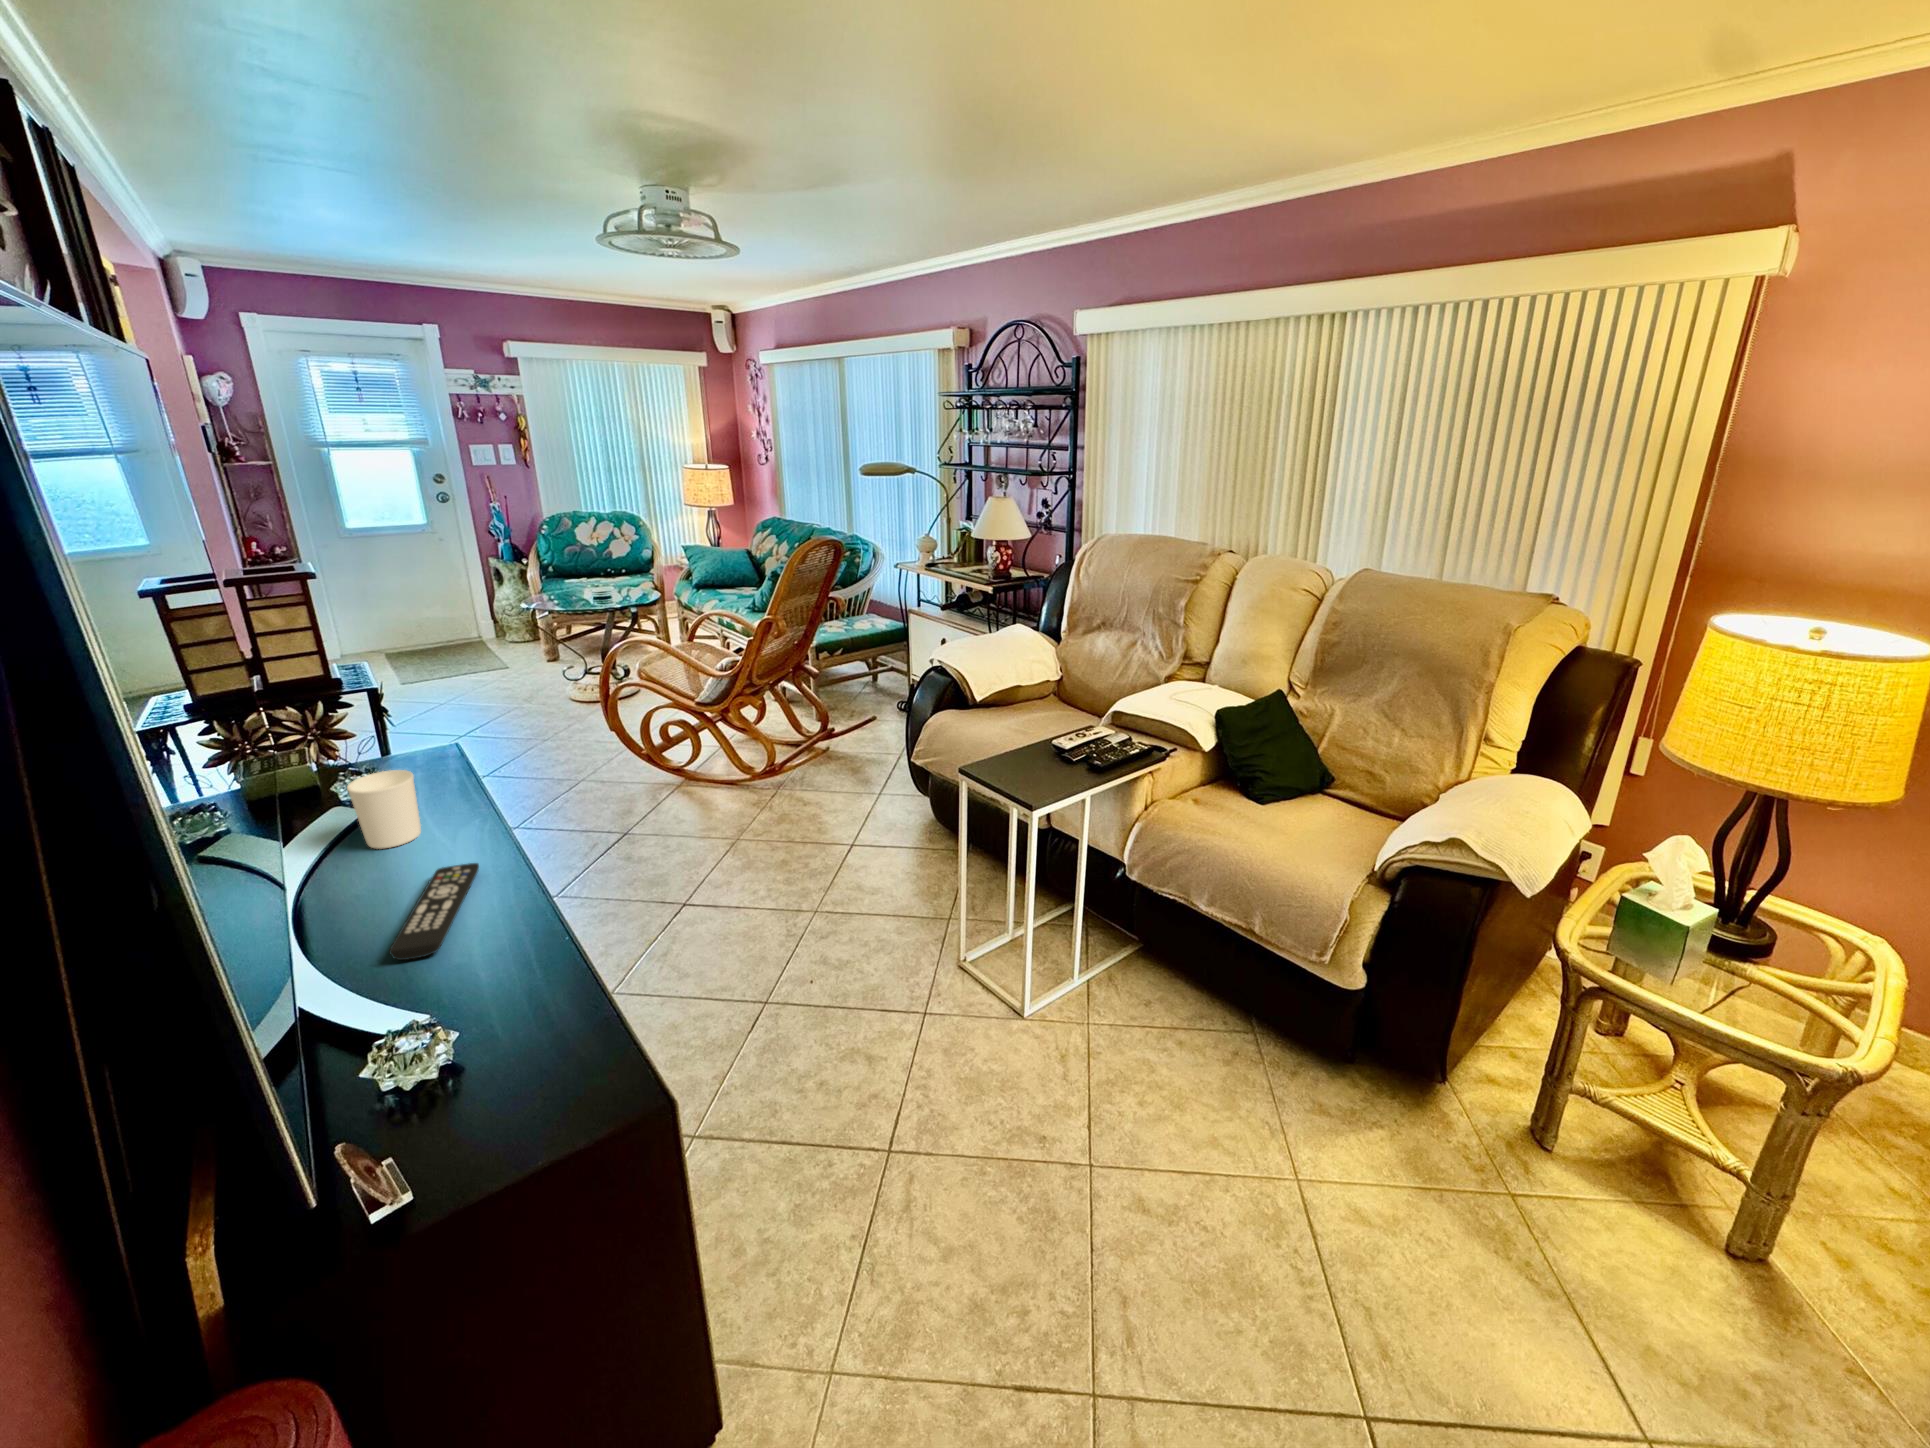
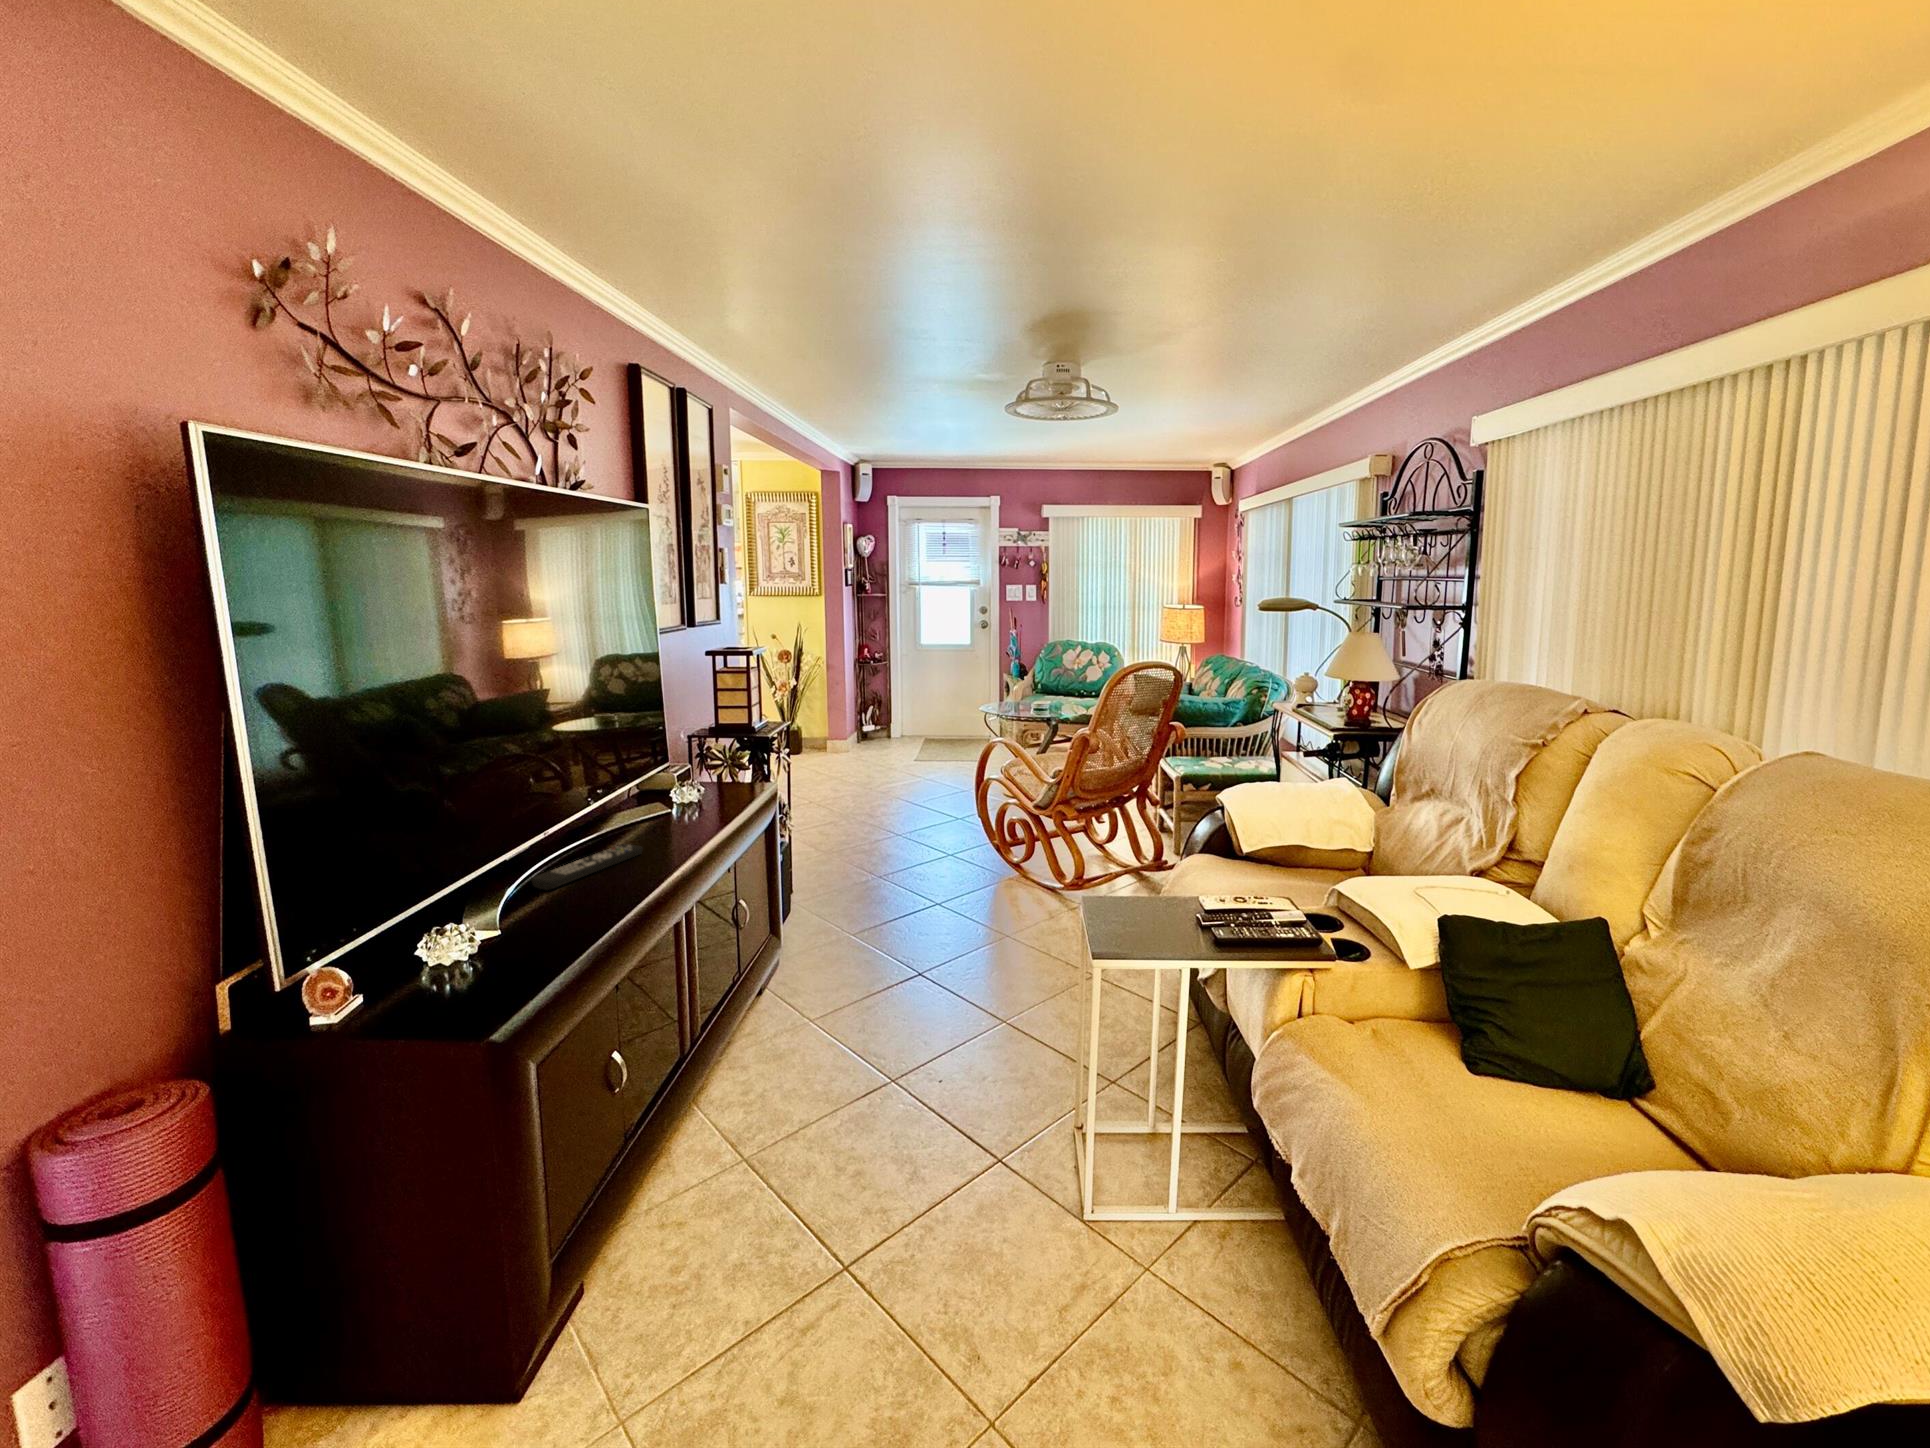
candle holder: present [347,770,421,848] -> none [622,774,663,827]

